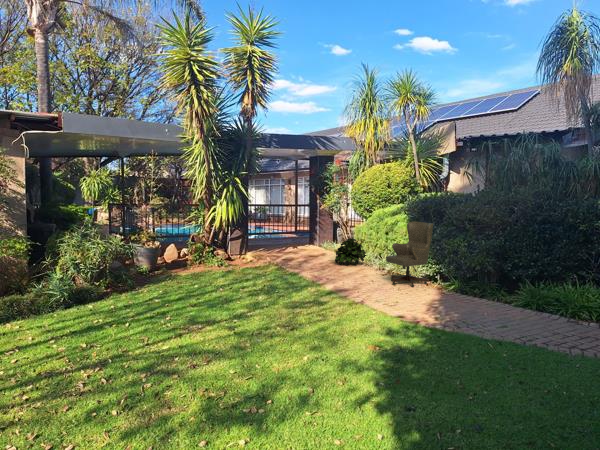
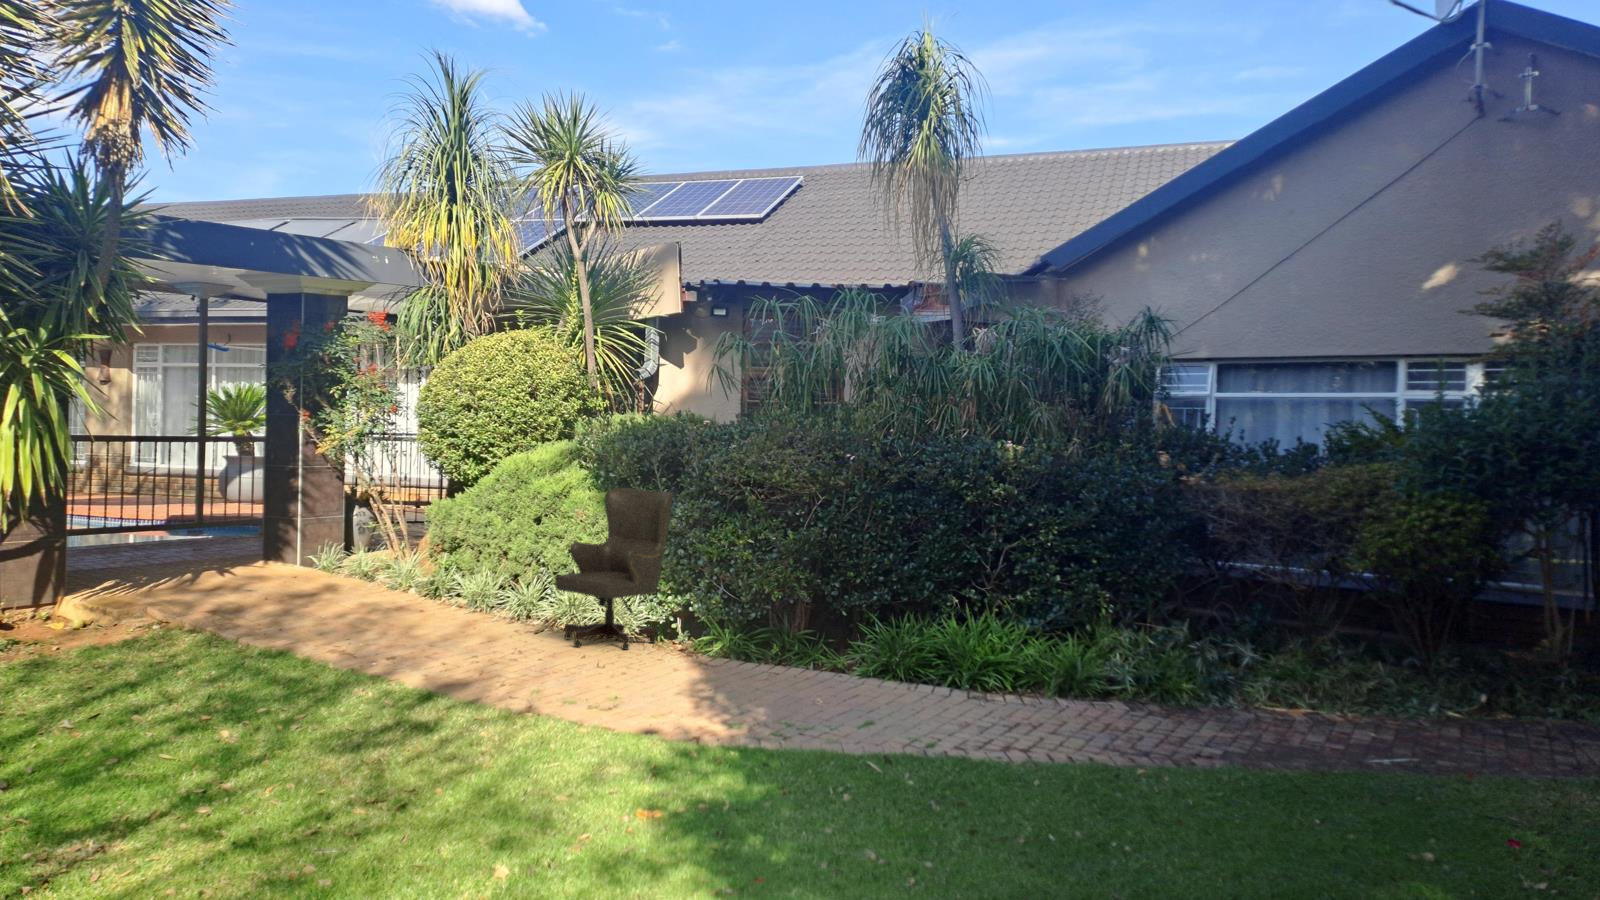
potted plant: present [335,238,367,265] -> none [384,534,477,607]

